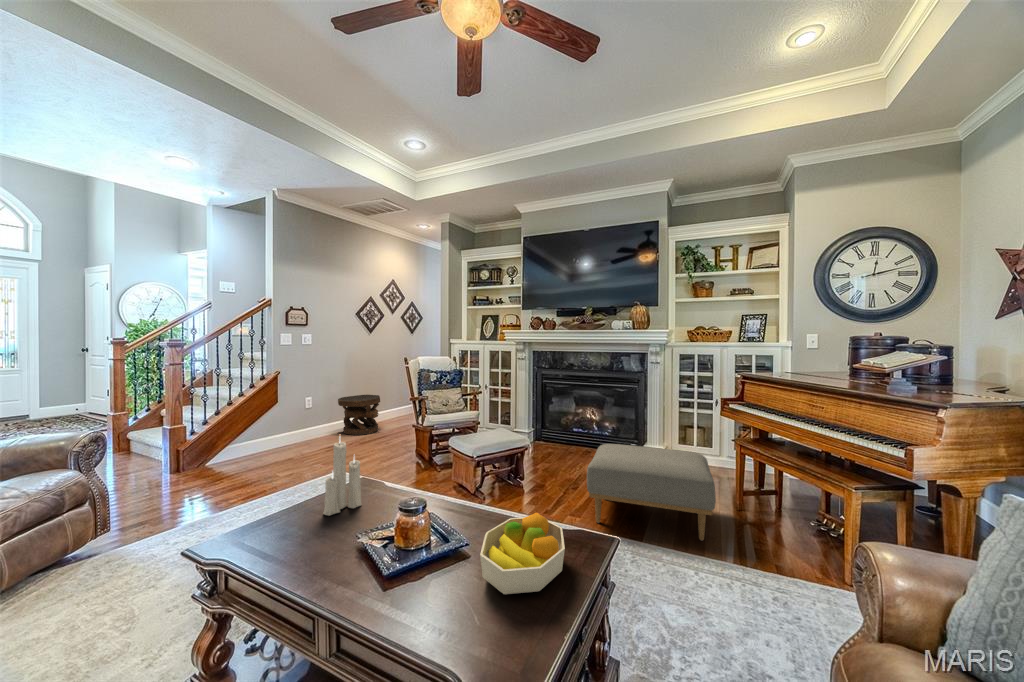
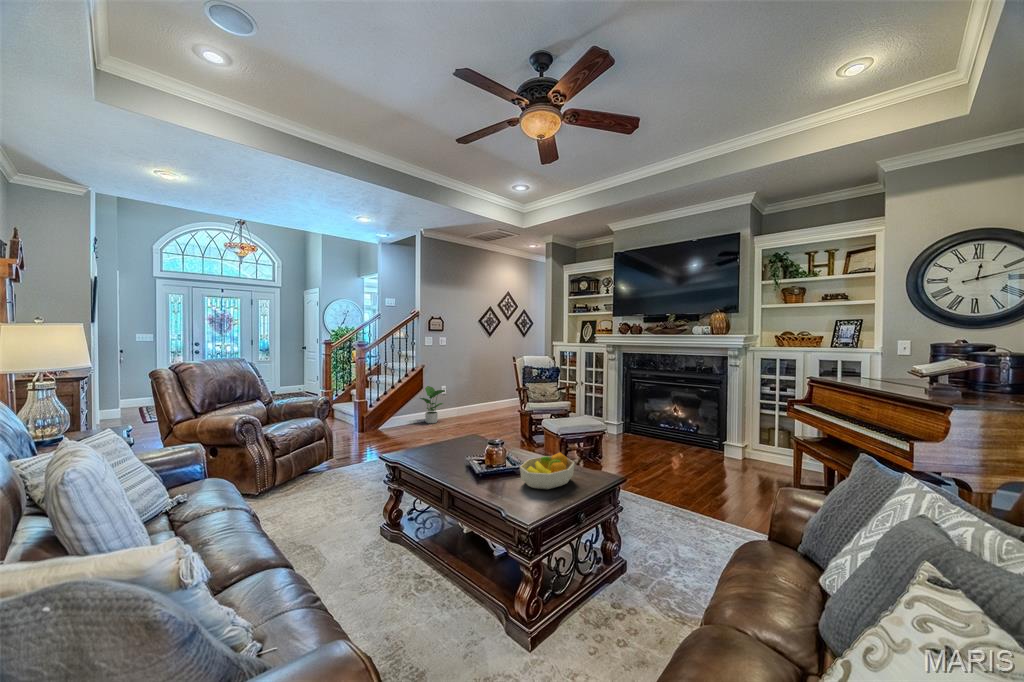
side table: present [338,395,380,435] -> none [465,387,497,418]
potted plant: none [272,398,310,448] -> present [420,386,445,423]
candle: present [323,440,361,515] -> none [445,400,467,449]
ottoman: present [587,444,716,540] -> none [639,433,756,515]

